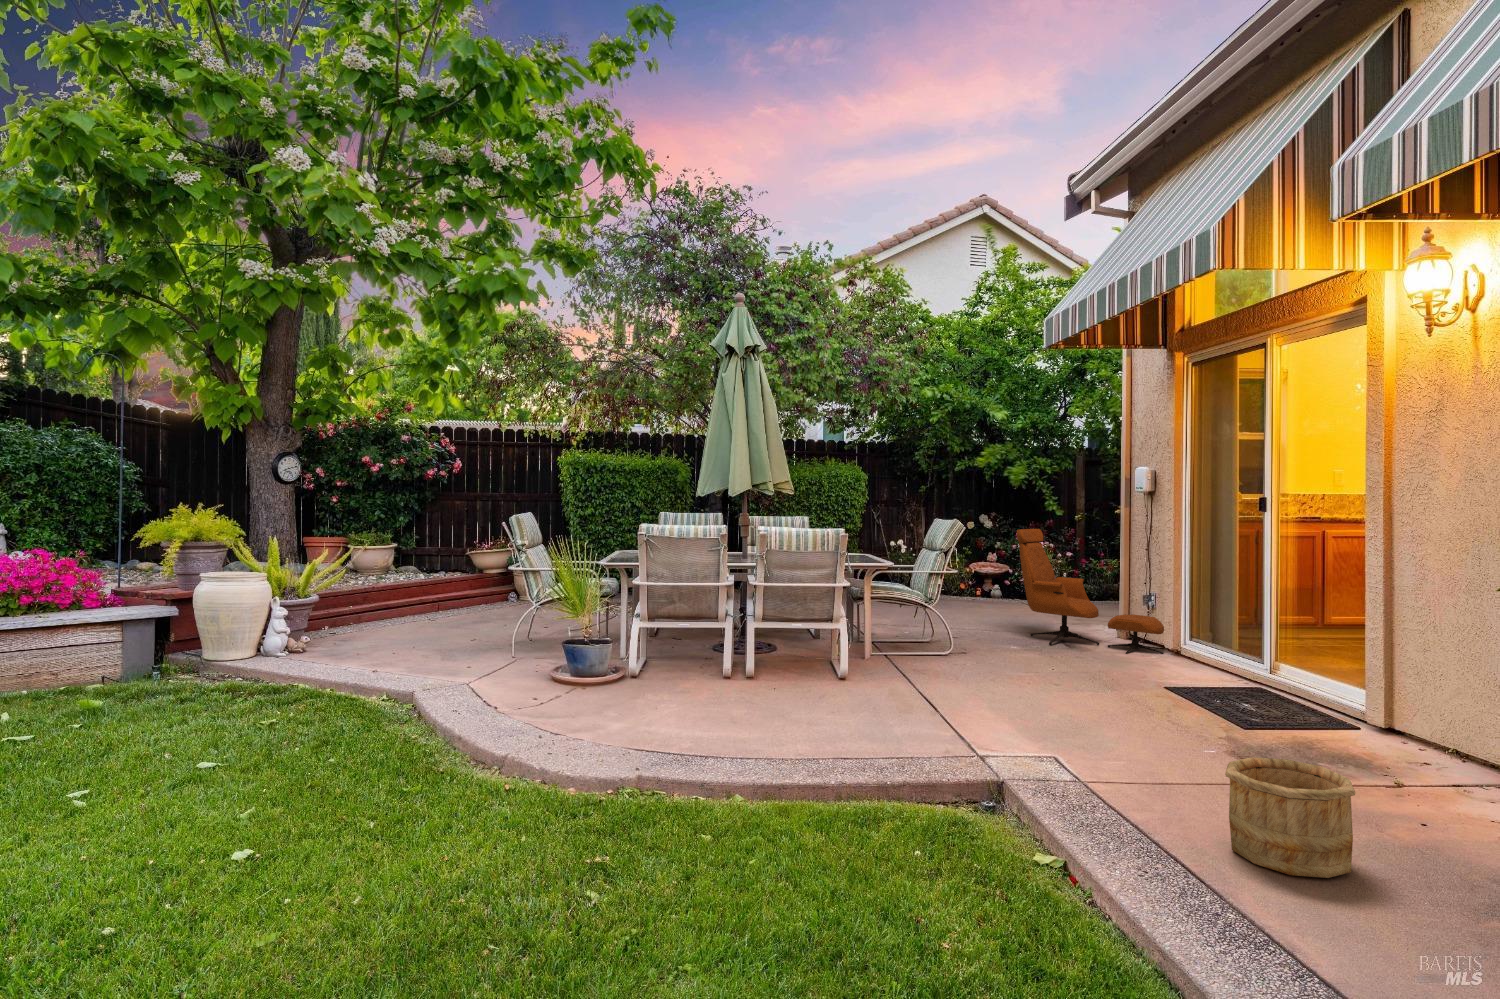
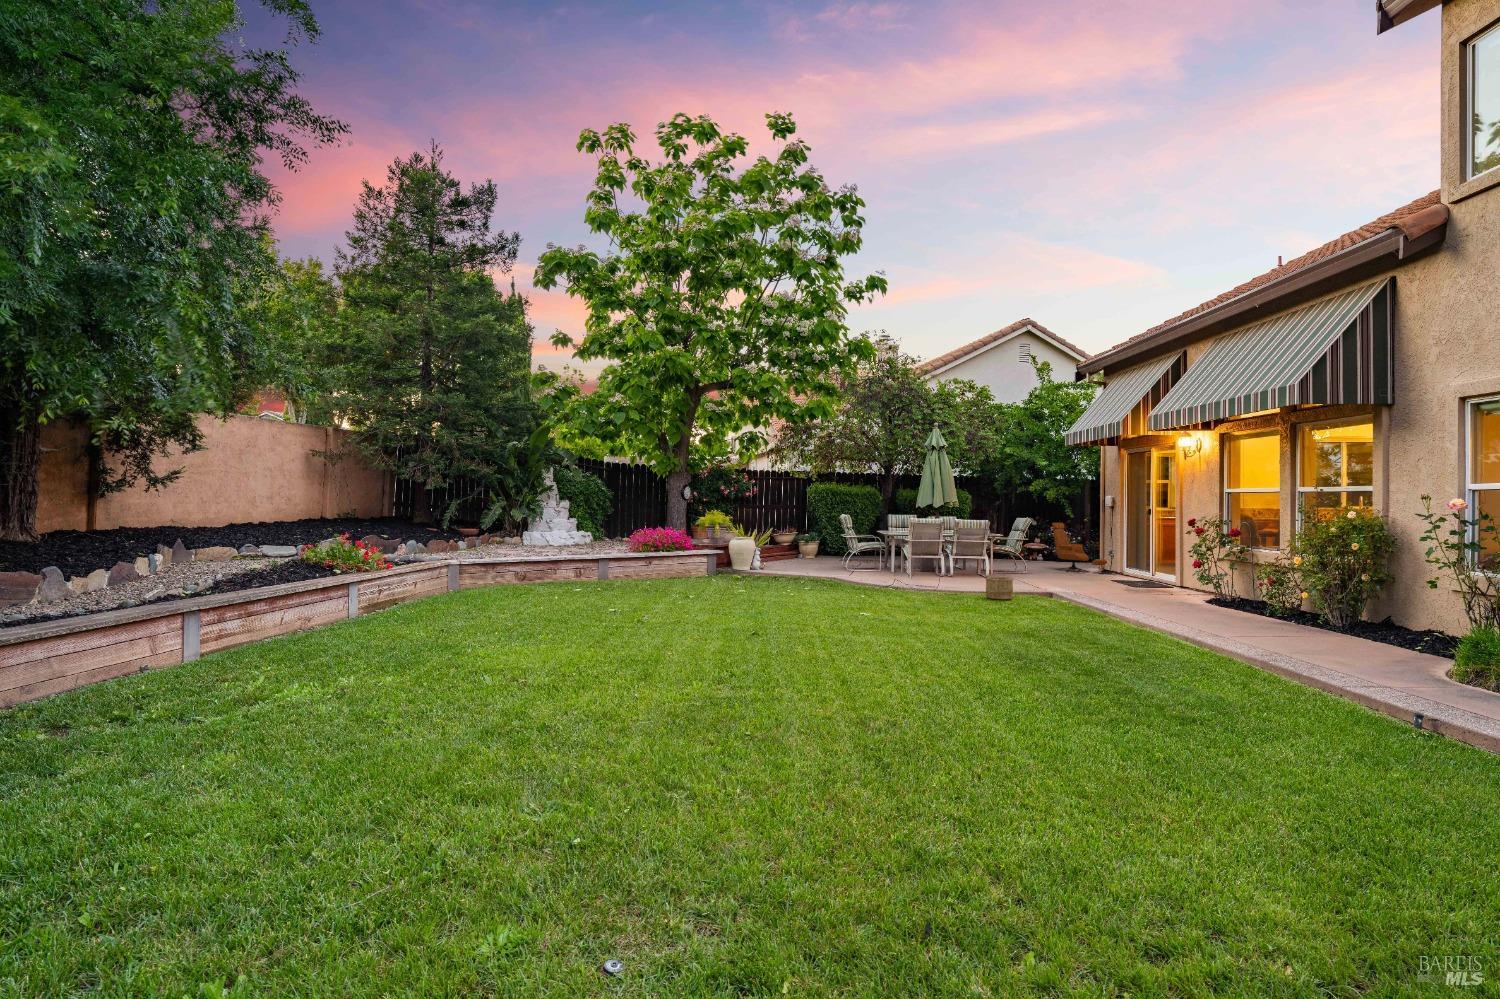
wooden bucket: present [1225,757,1355,878] -> present [985,577,1013,599]

